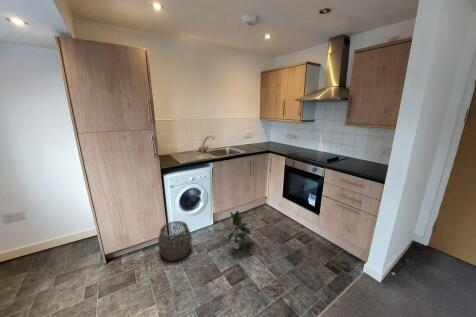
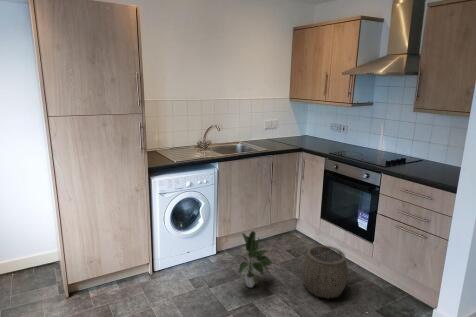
woven basket: present [158,221,192,260] -> present [302,245,348,298]

